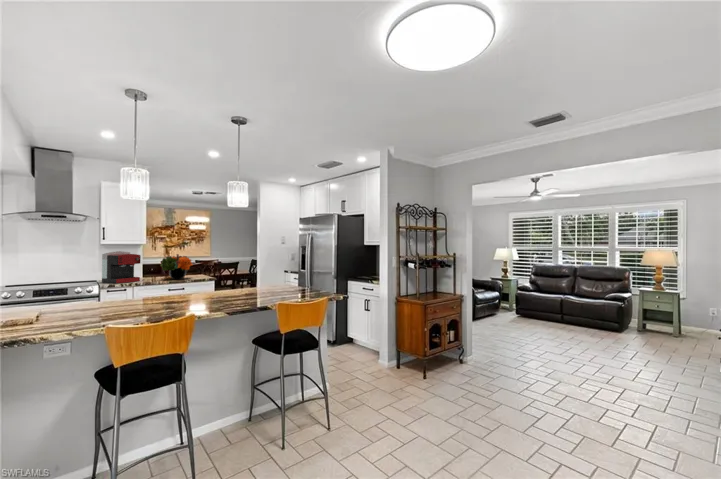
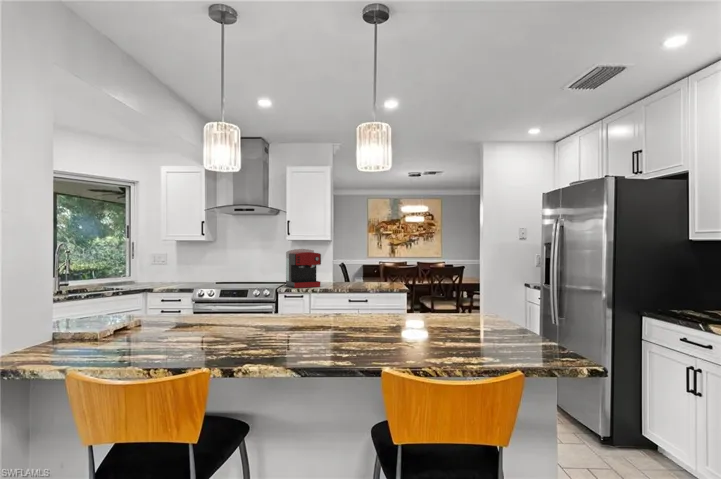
flower arrangement: present [160,254,193,279] -> none [341,253,380,287]

